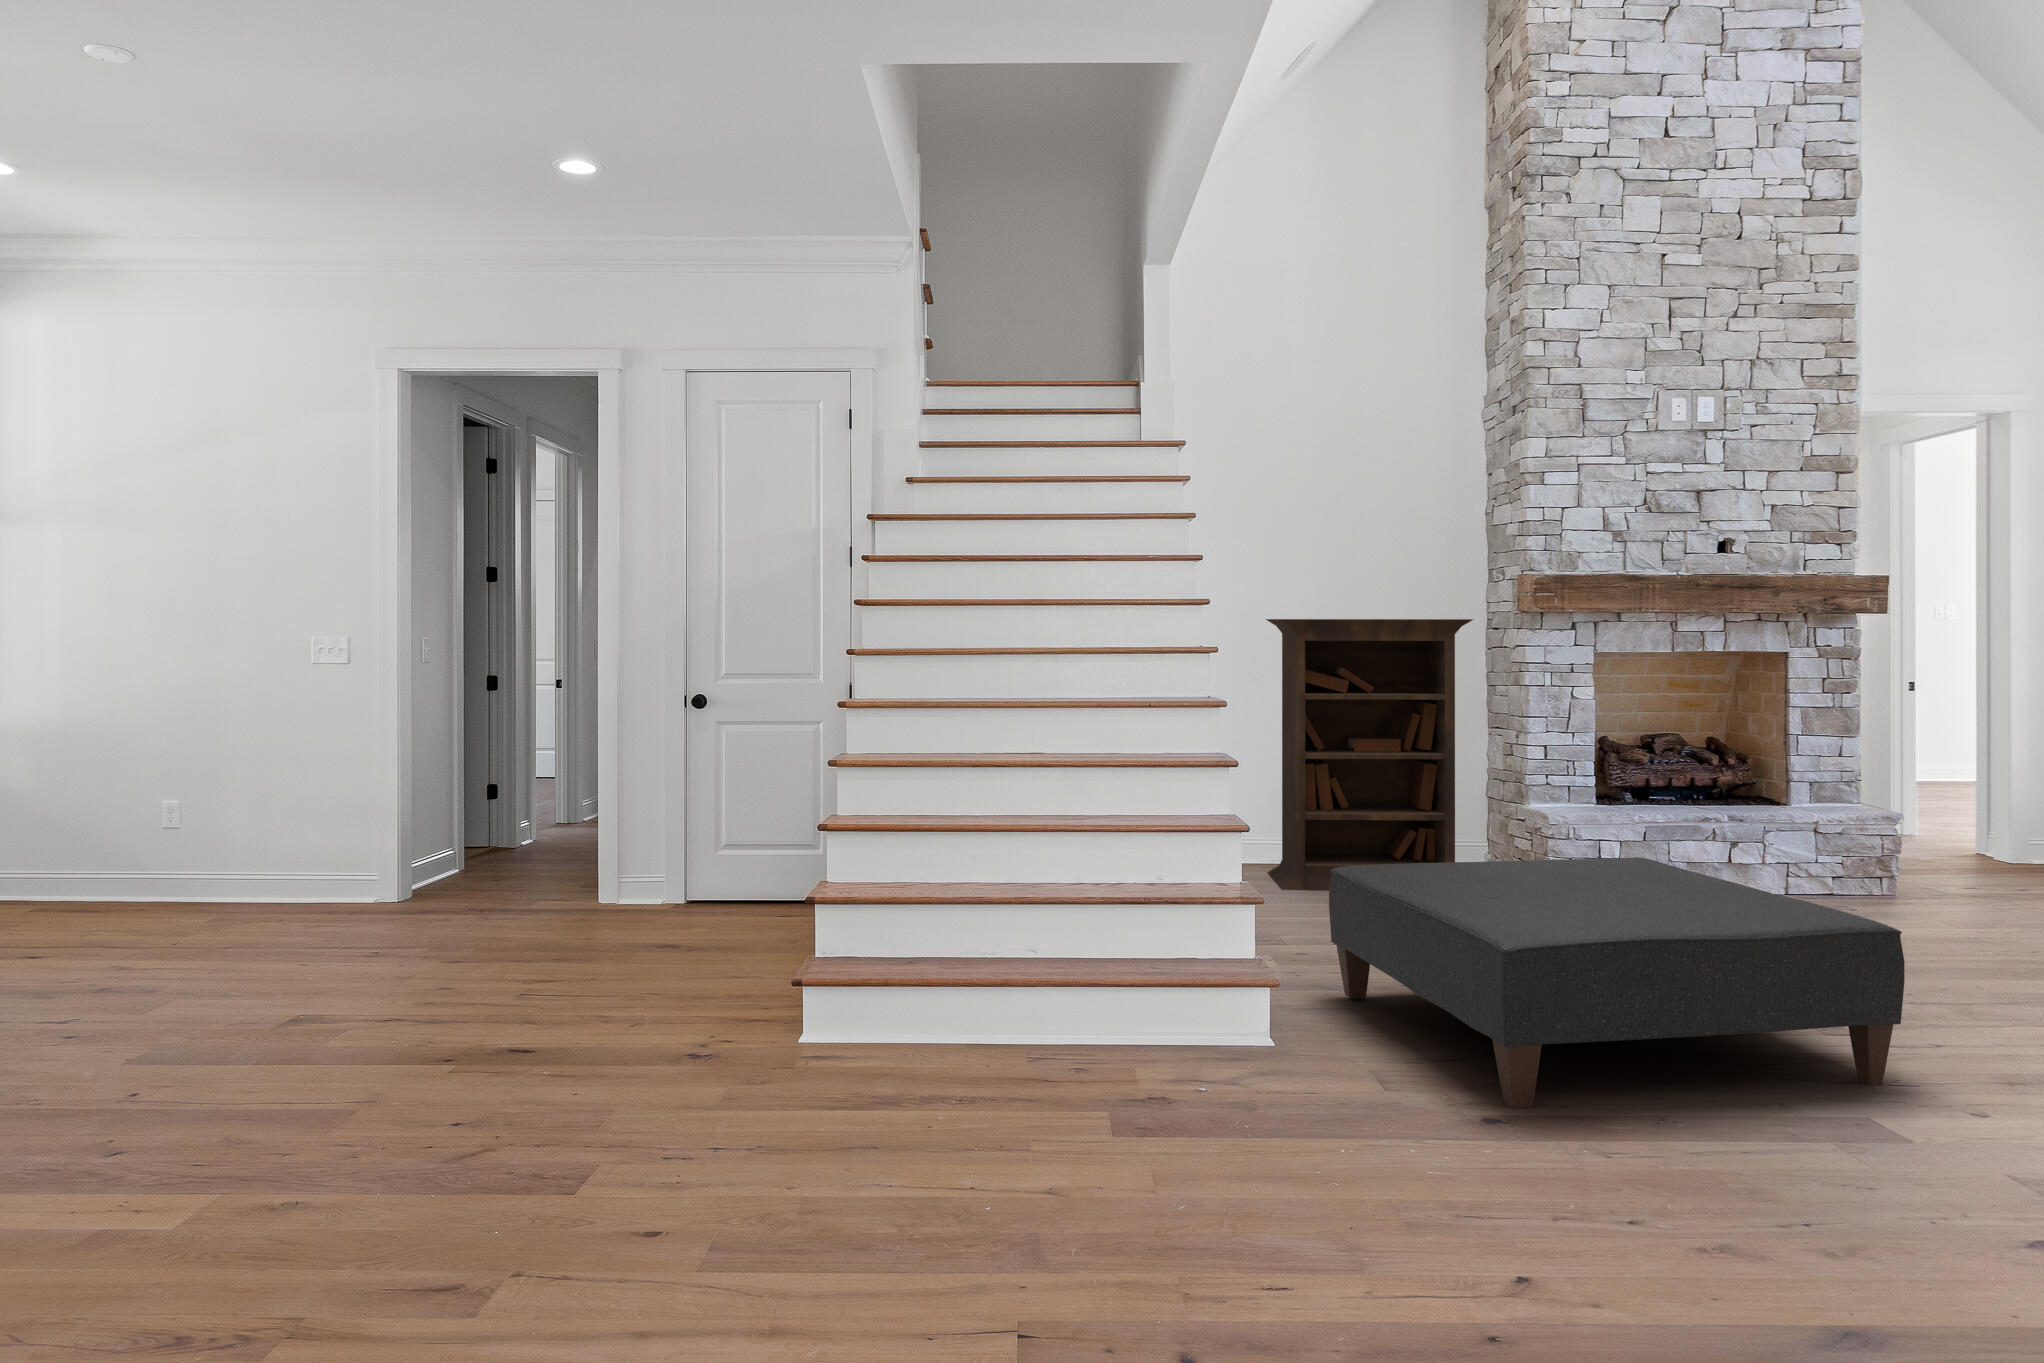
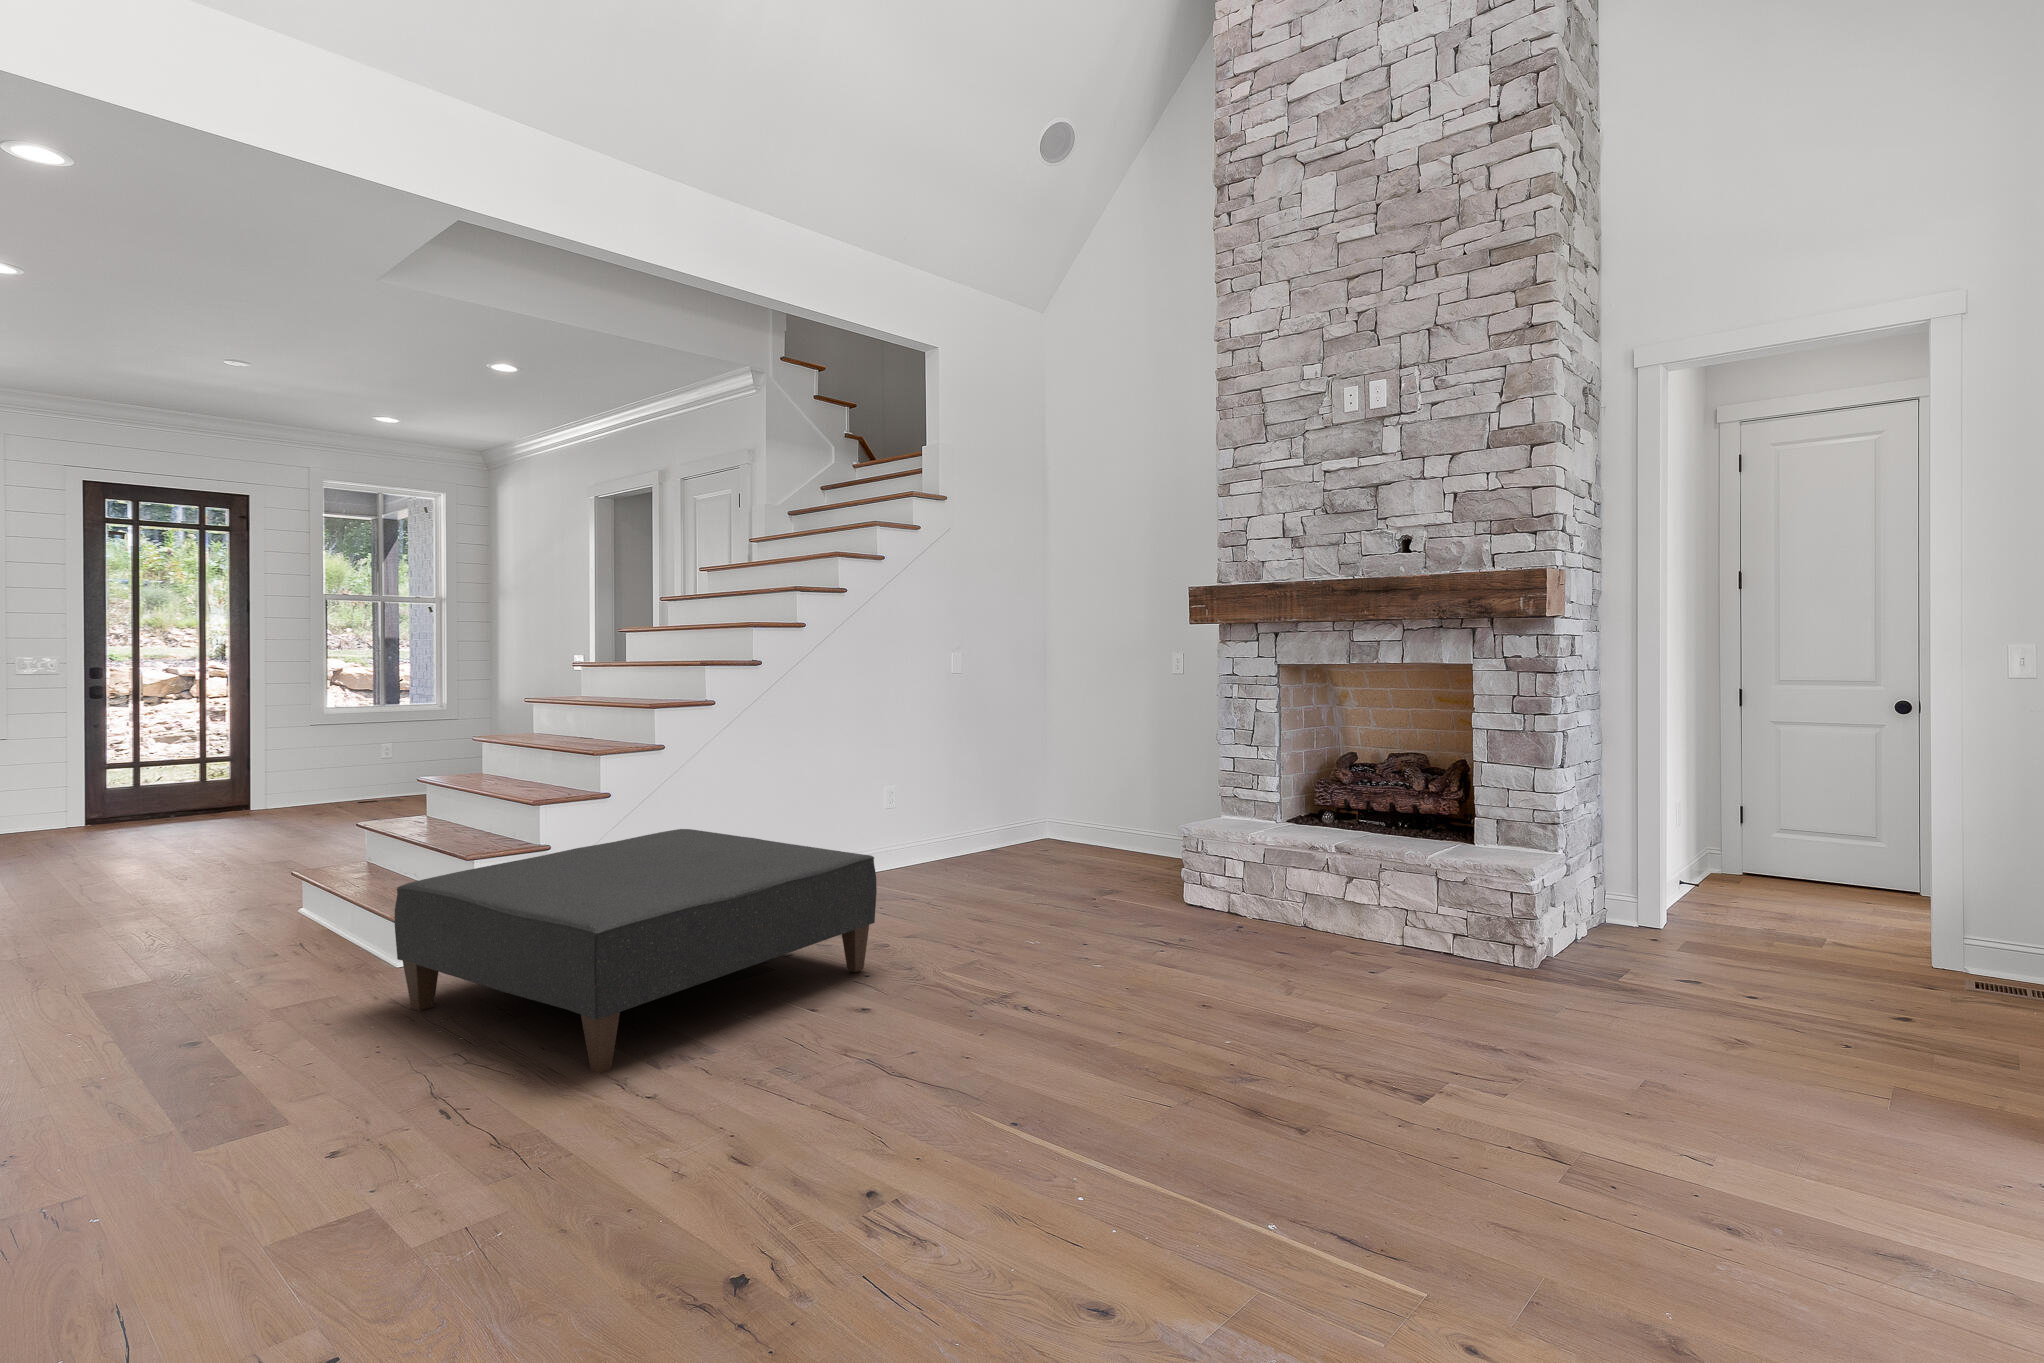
bookcase: present [1266,619,1473,890] -> none [1018,628,1198,887]

